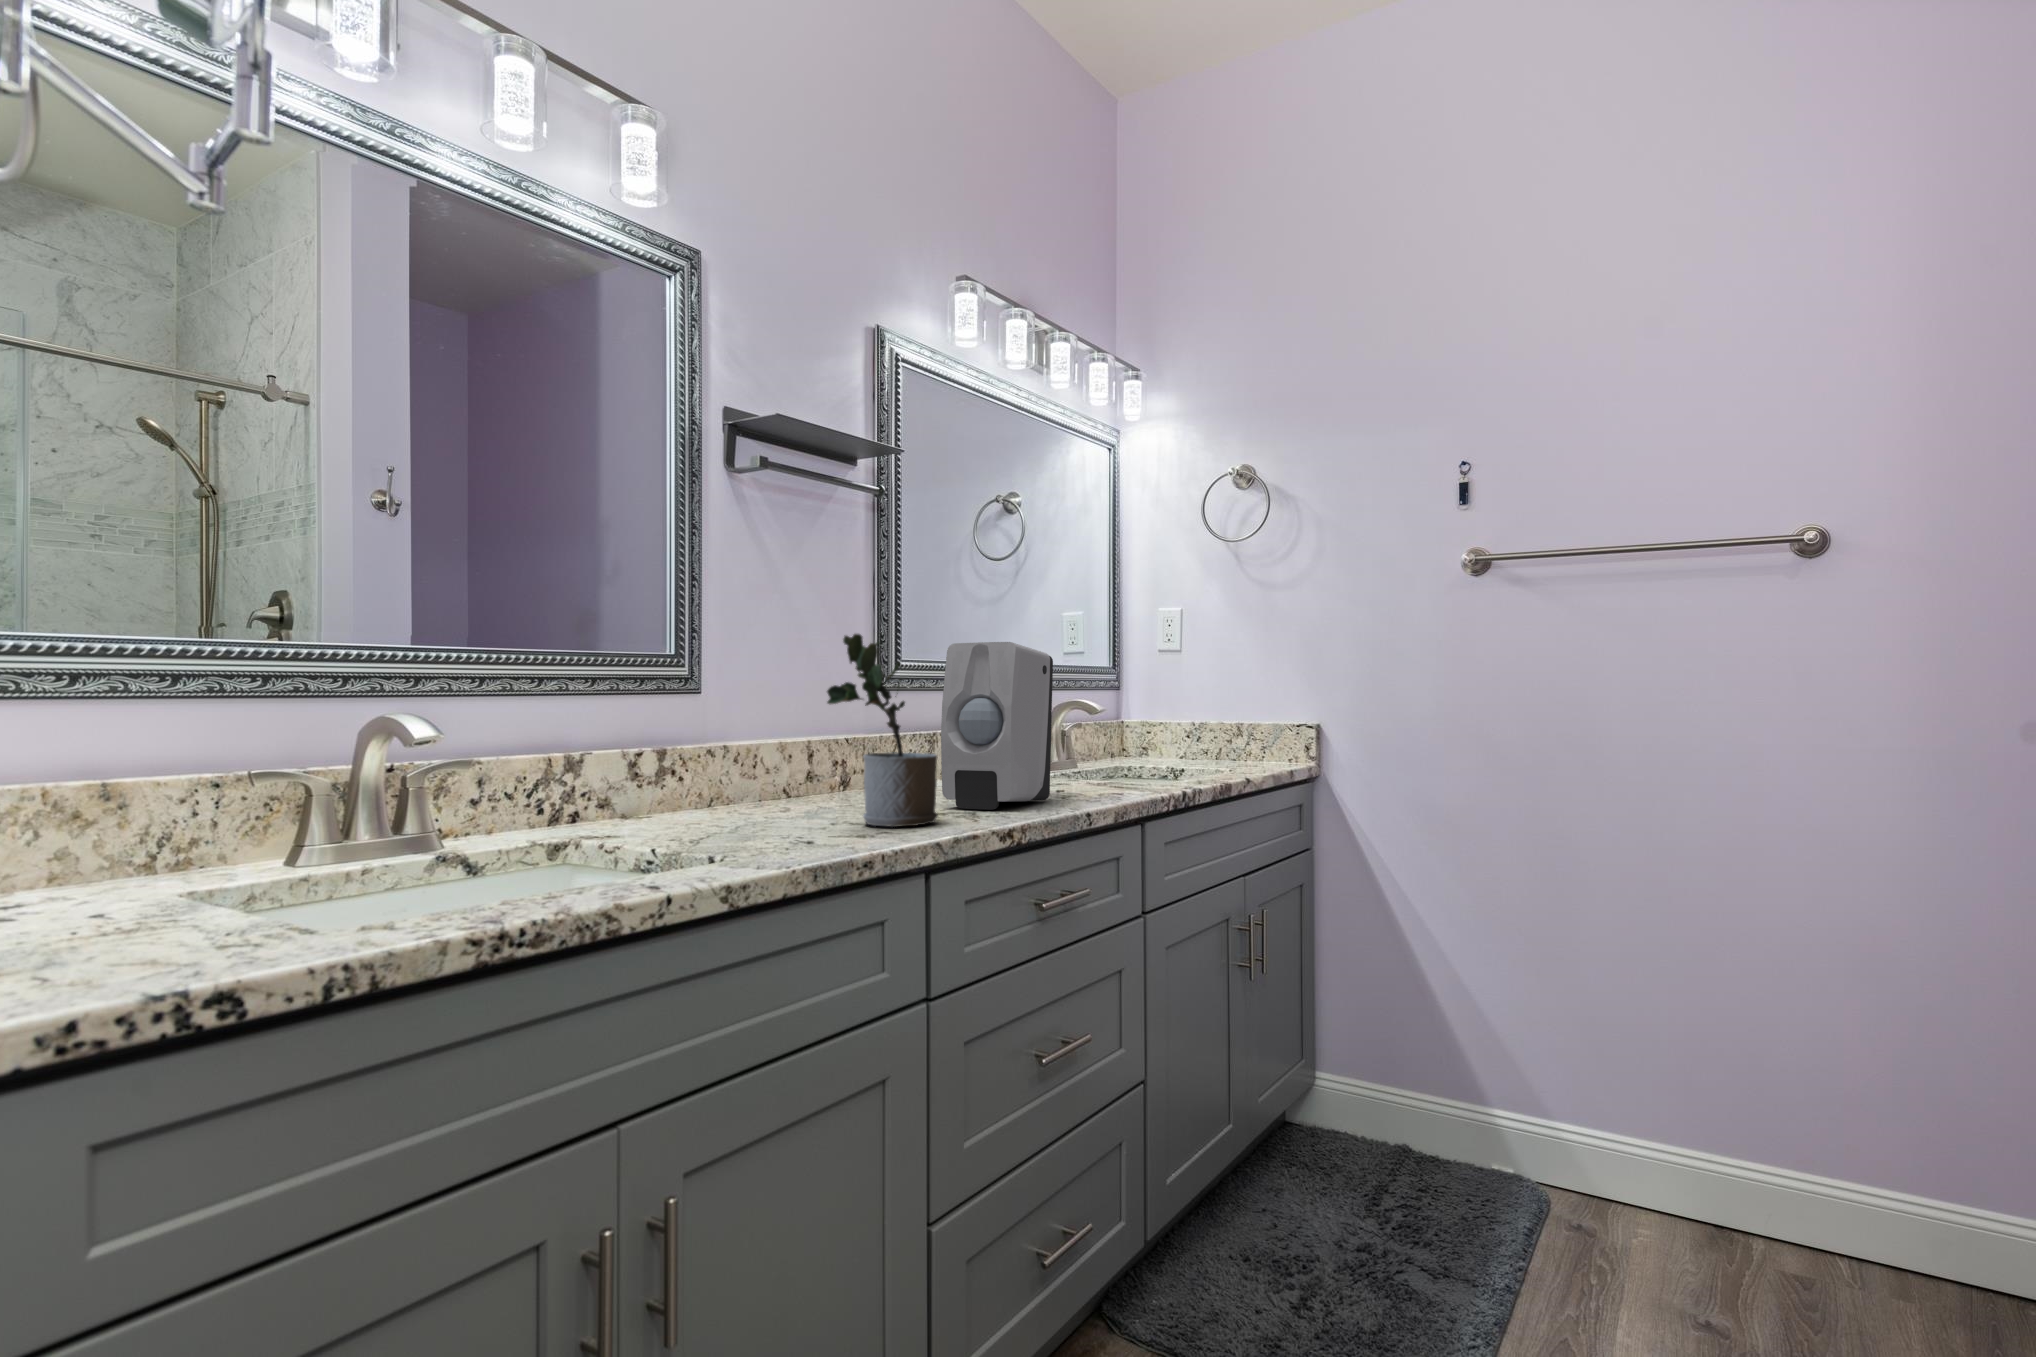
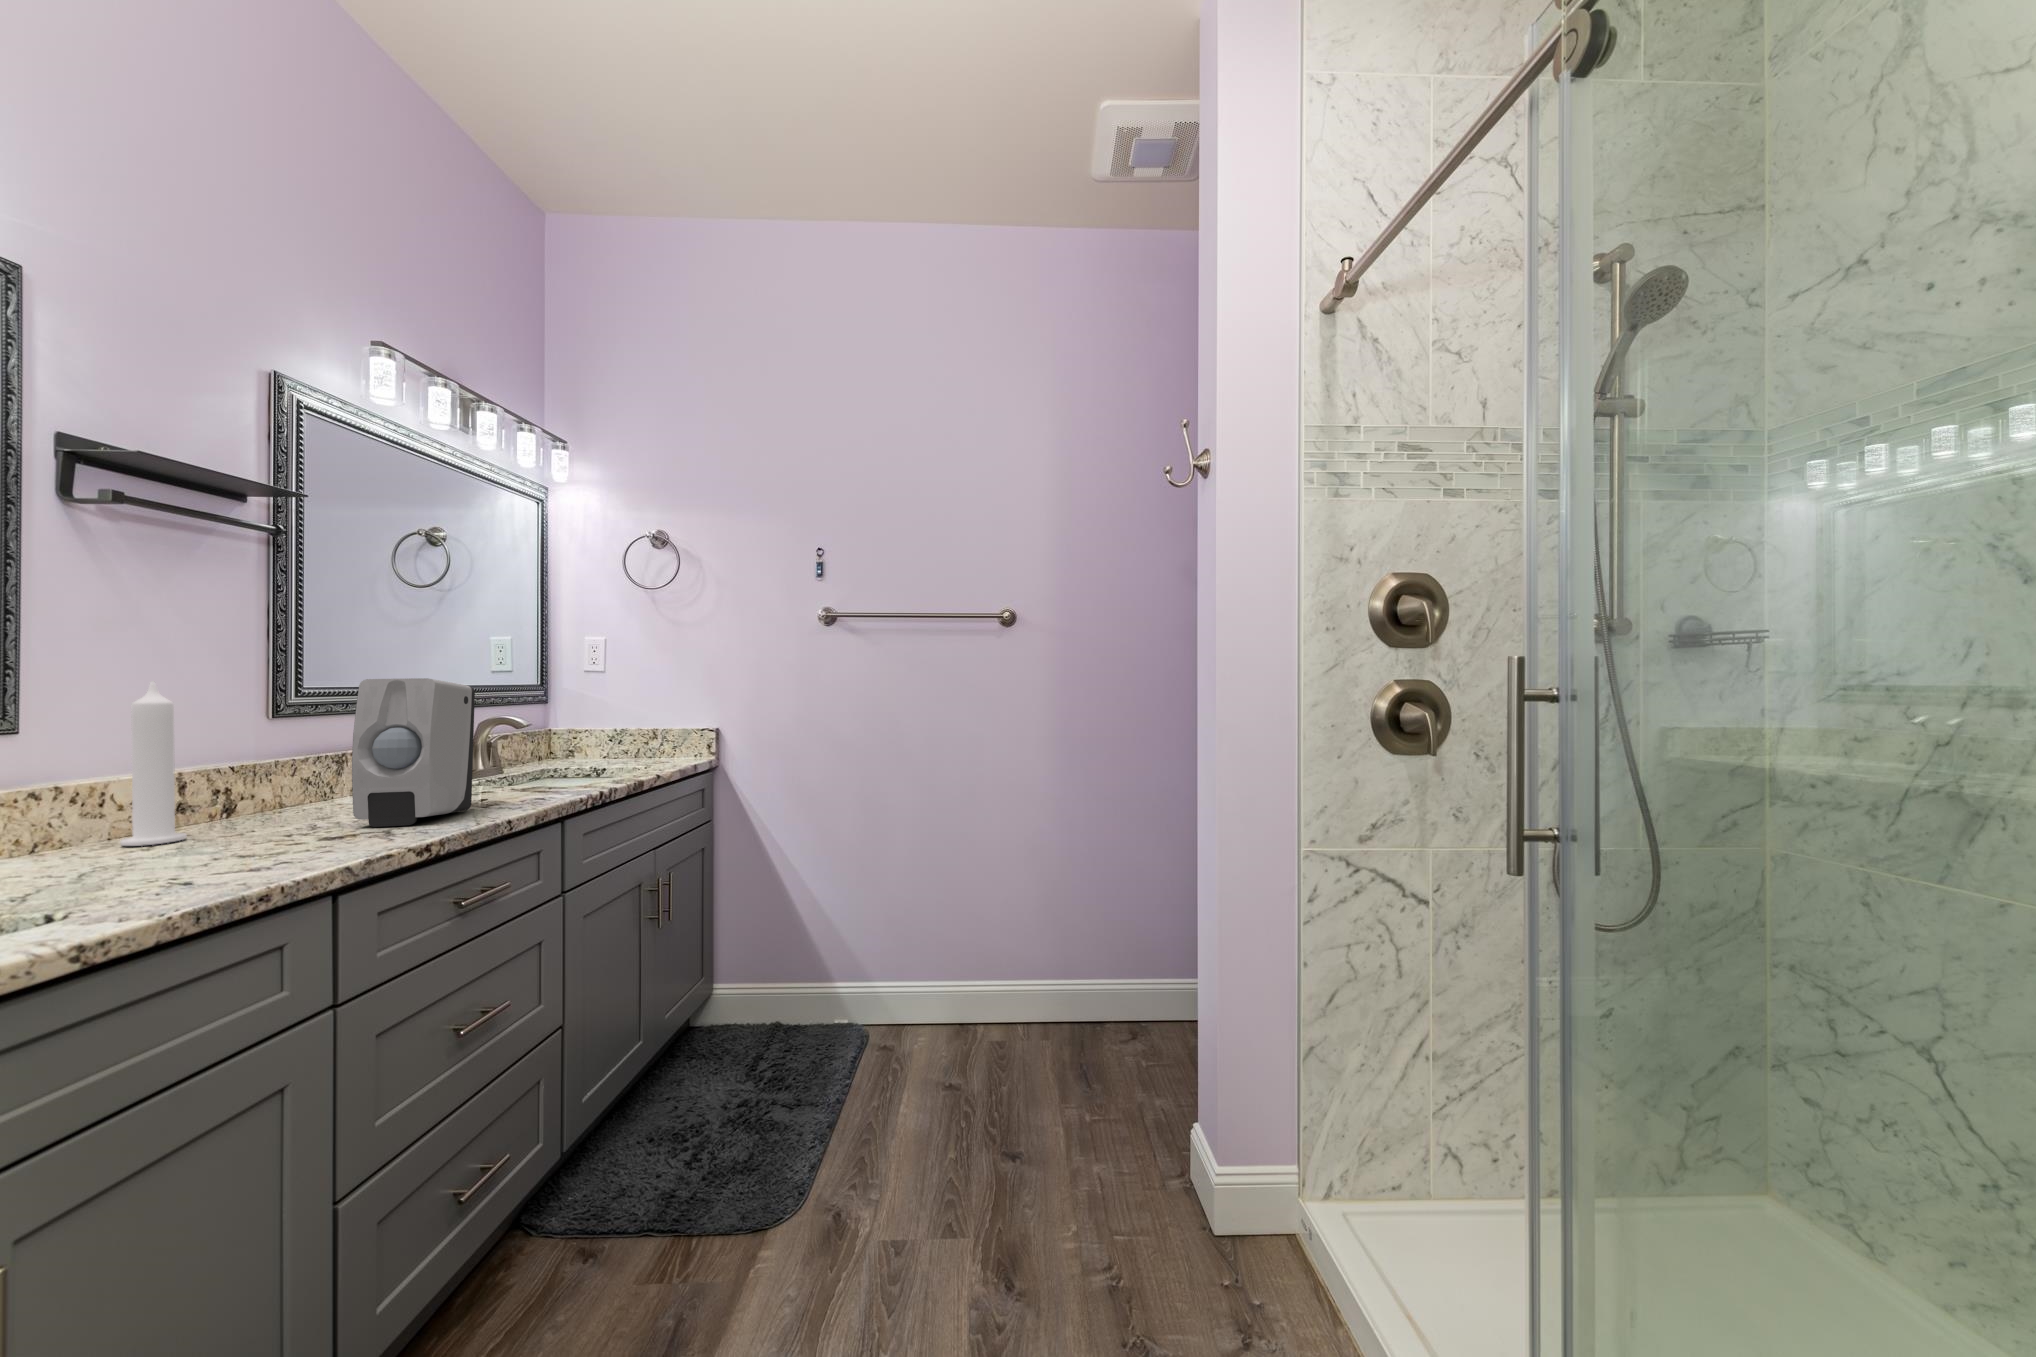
potted plant: present [827,634,938,827] -> none [207,678,347,855]
candle: none [766,646,812,808] -> present [120,681,187,846]

